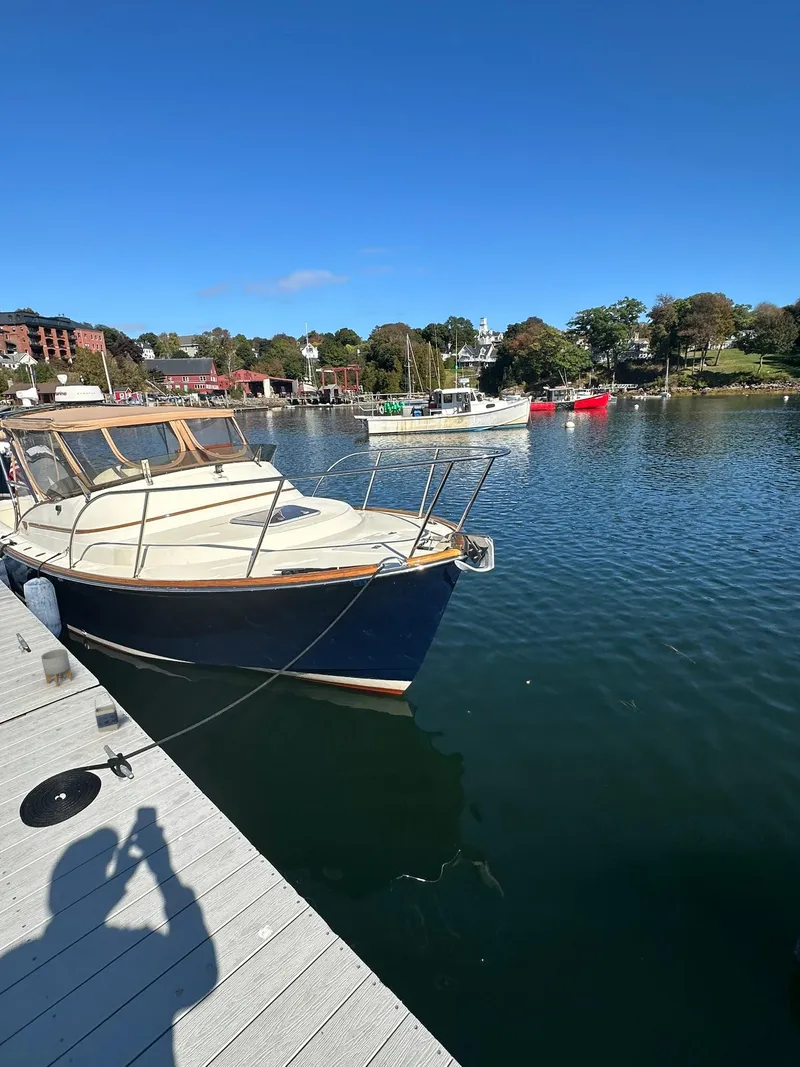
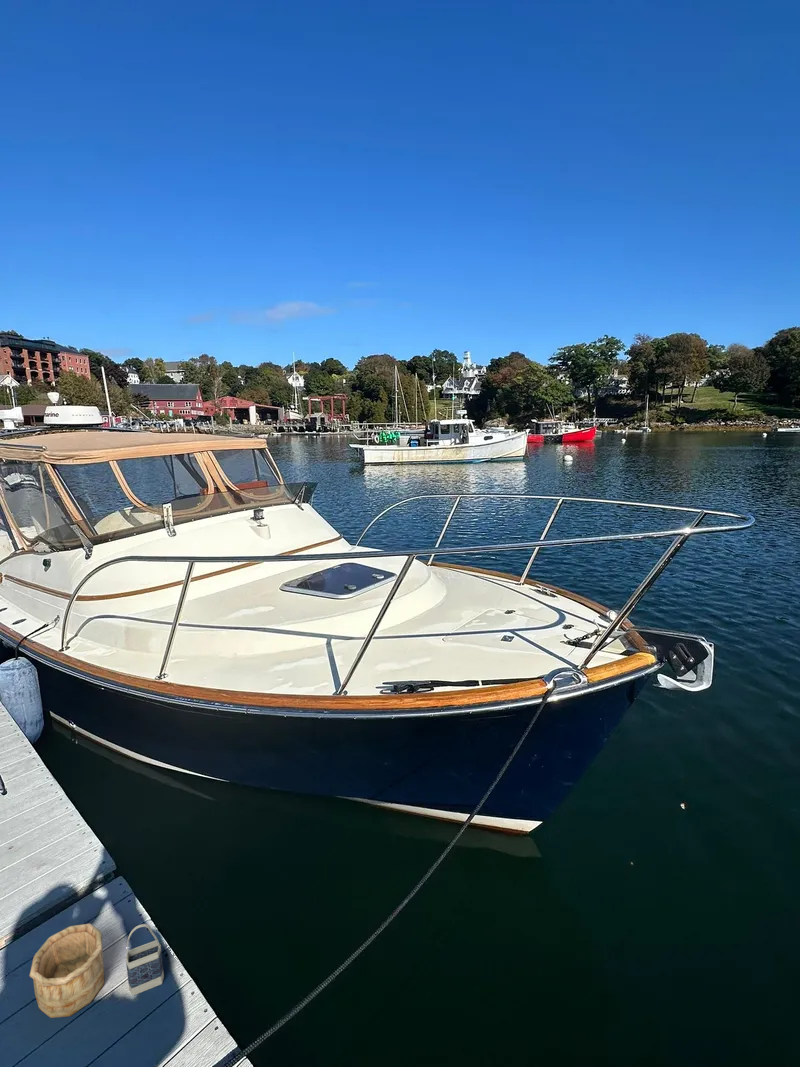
planter: present [41,649,72,687] -> none [27,806,73,872]
wooden bucket: none [39,696,85,739] -> present [30,923,104,1018]

